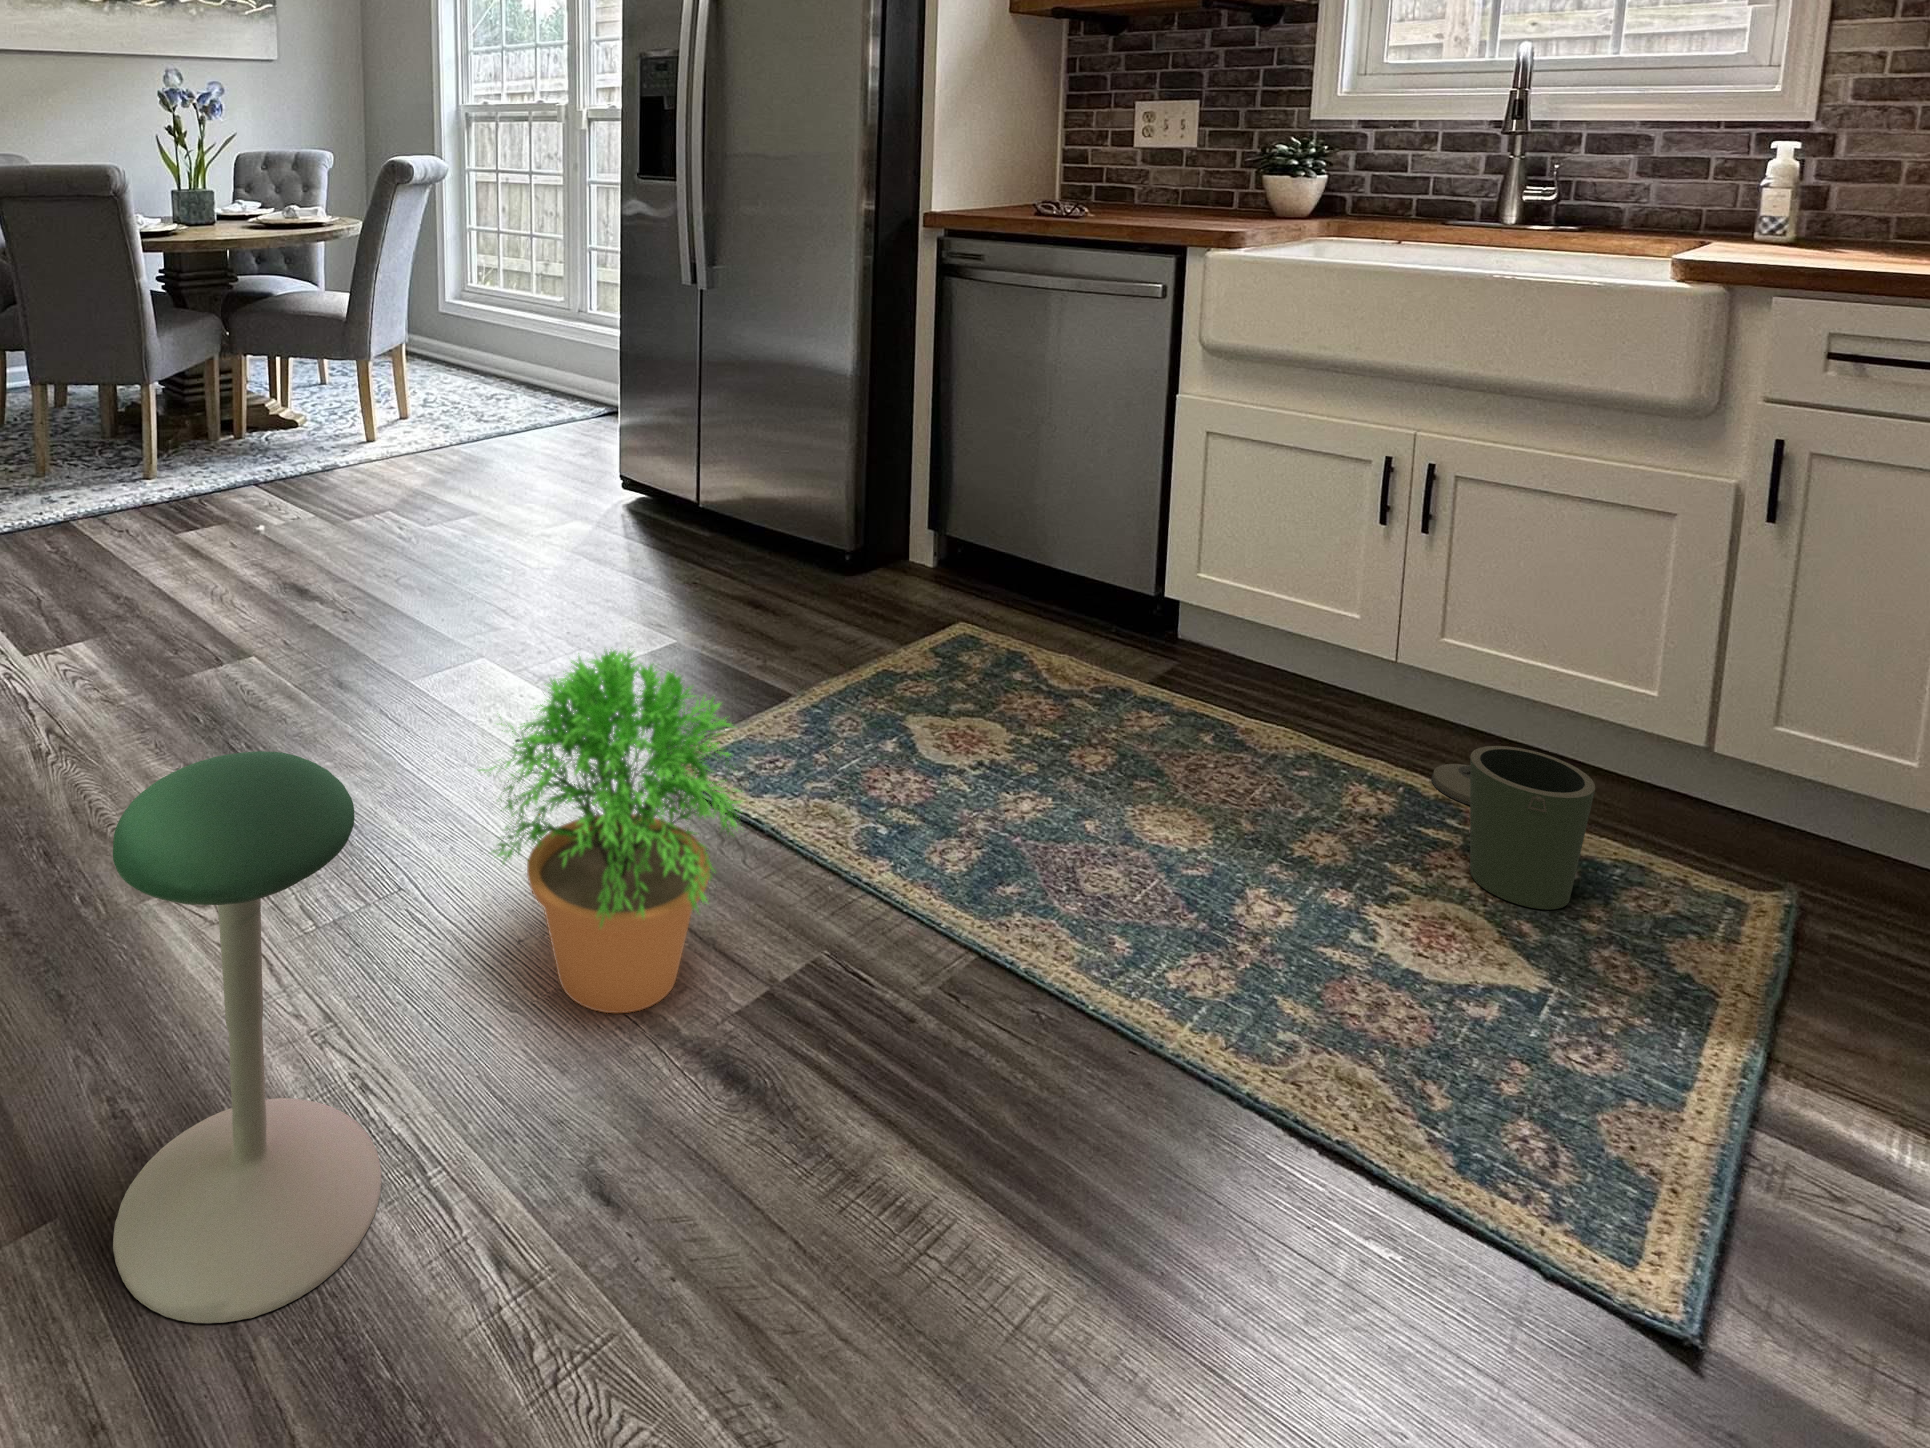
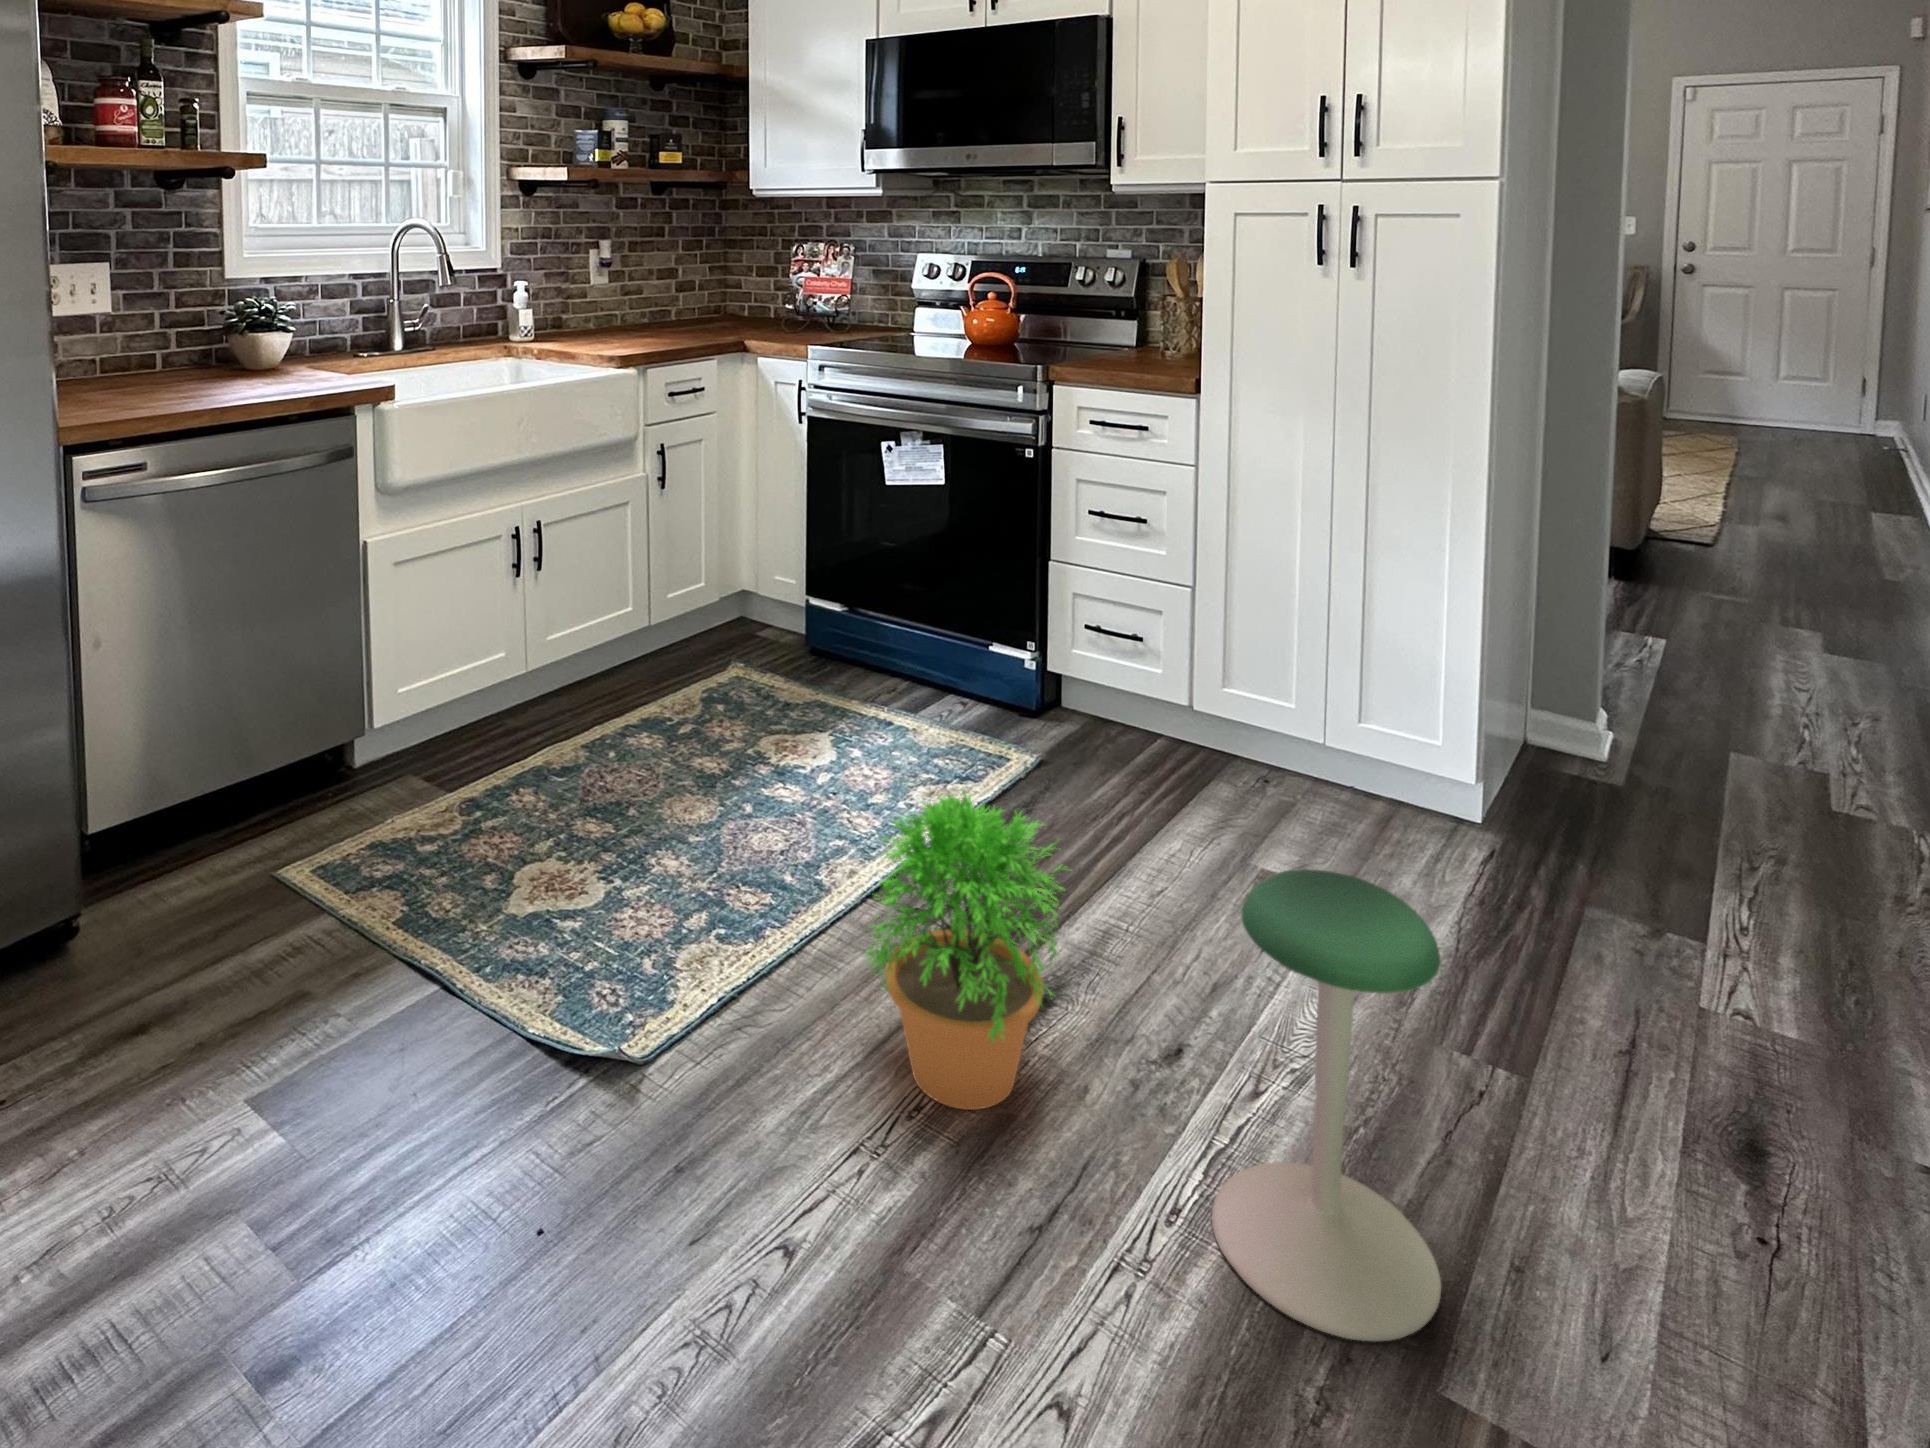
trash can: present [1431,746,1595,909] -> none [599,639,759,727]

